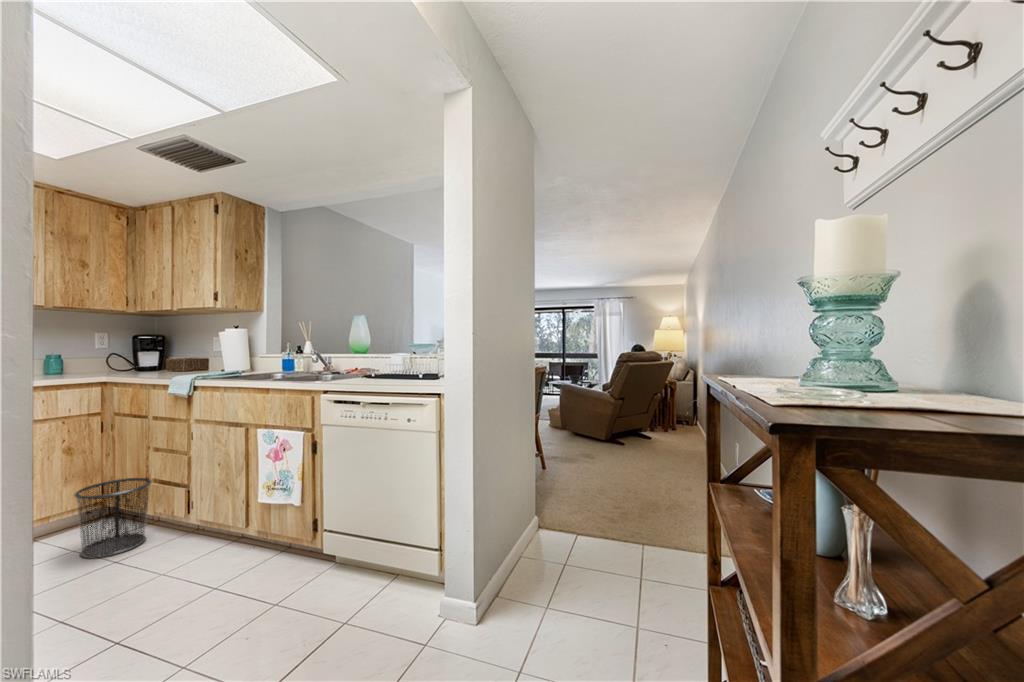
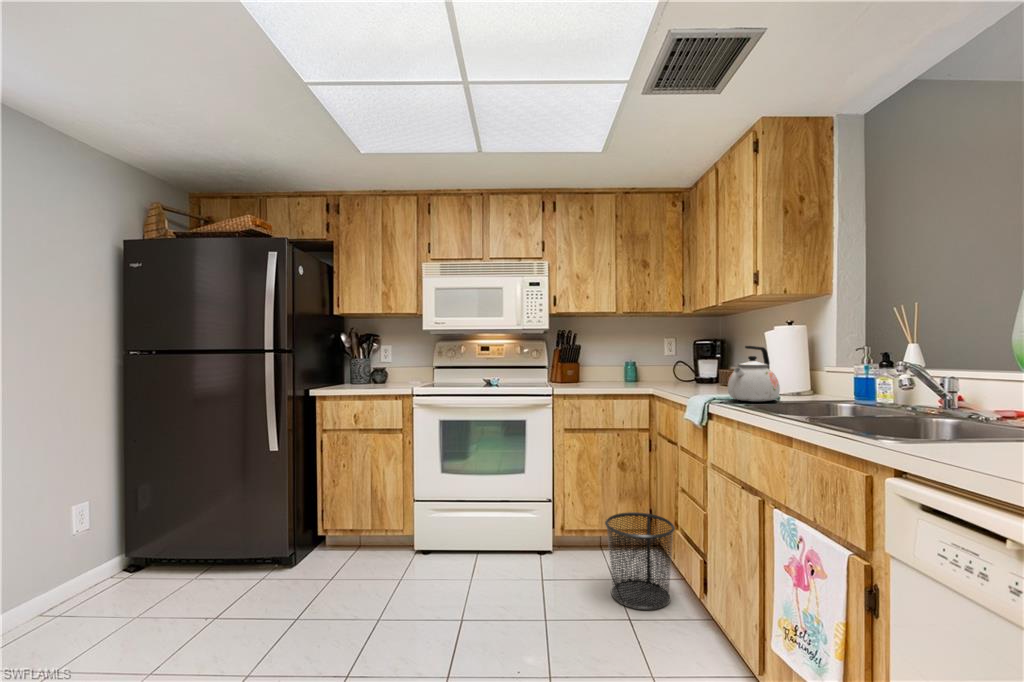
kettle: none [203,341,240,377] -> present [728,346,780,402]

